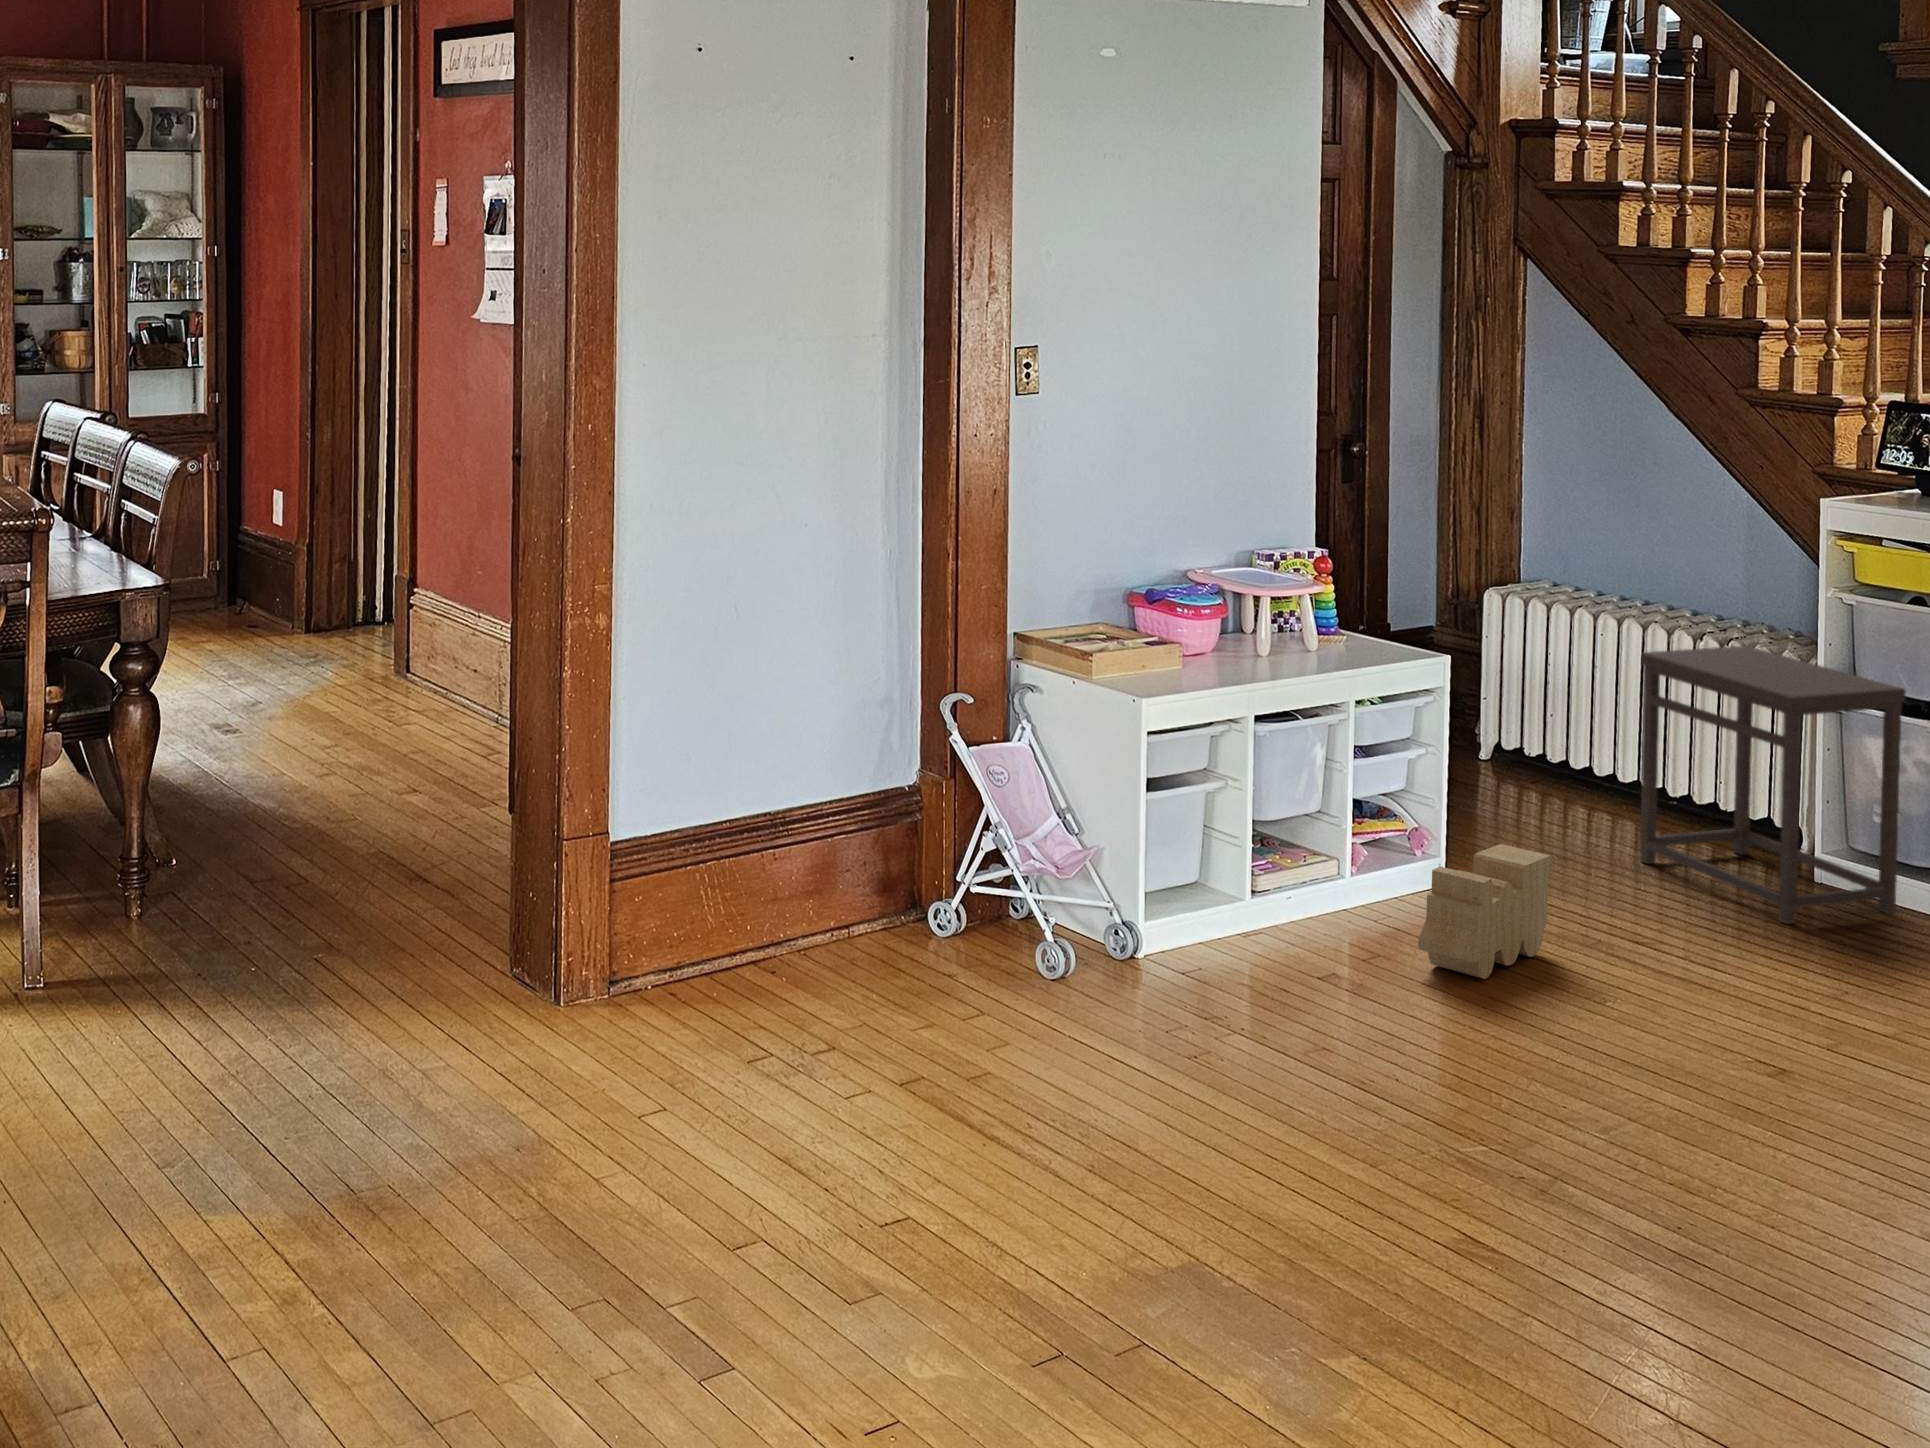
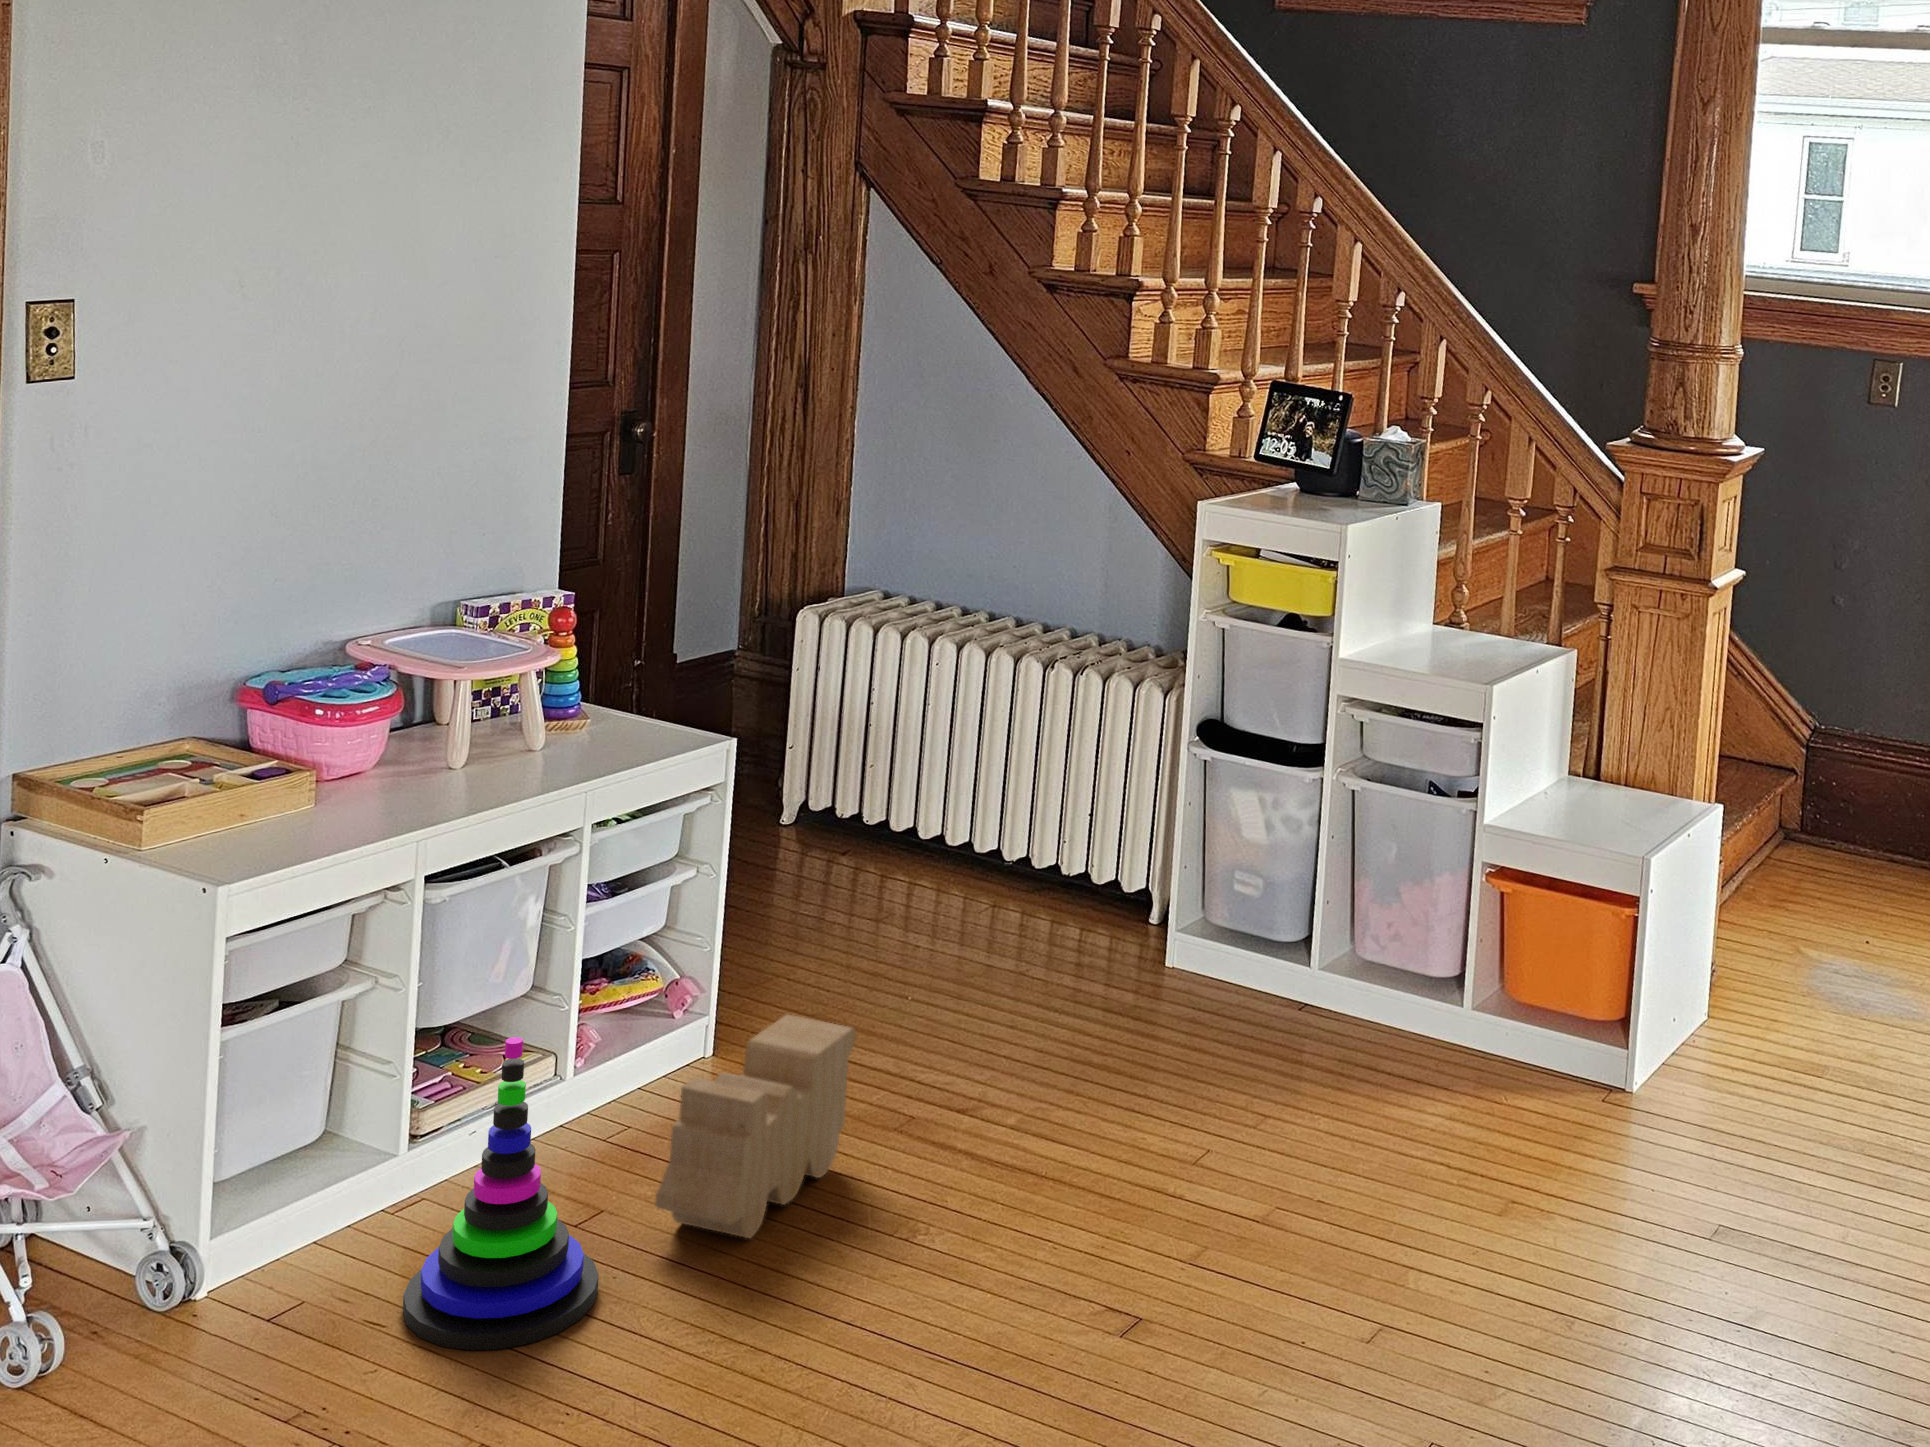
side table: present [1640,645,1906,924] -> none [971,681,1287,1054]
stacking toy: none [1263,812,1385,1005] -> present [403,1037,599,1350]

